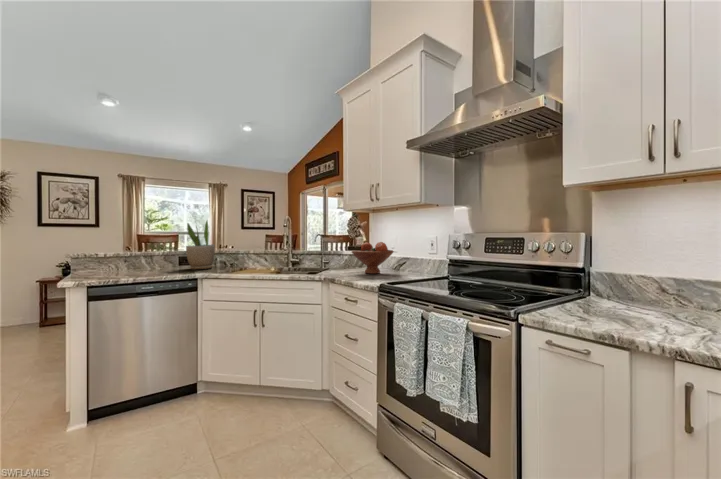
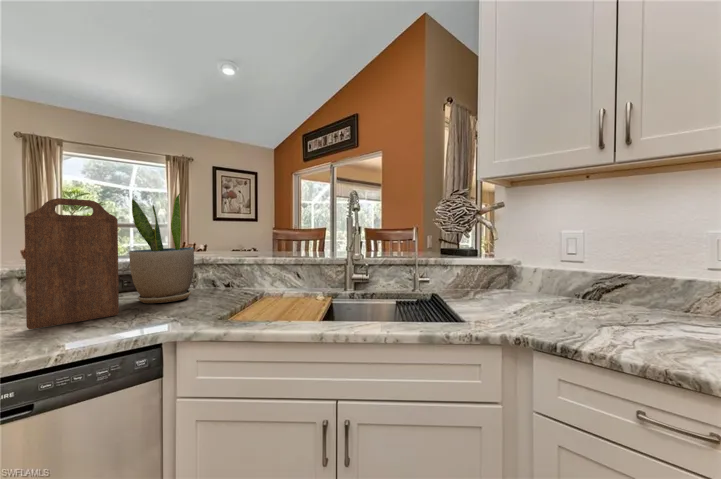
cutting board: none [150,225,182,274] -> present [25,198,119,329]
fruit bowl: present [352,242,393,274] -> none [523,243,637,316]

